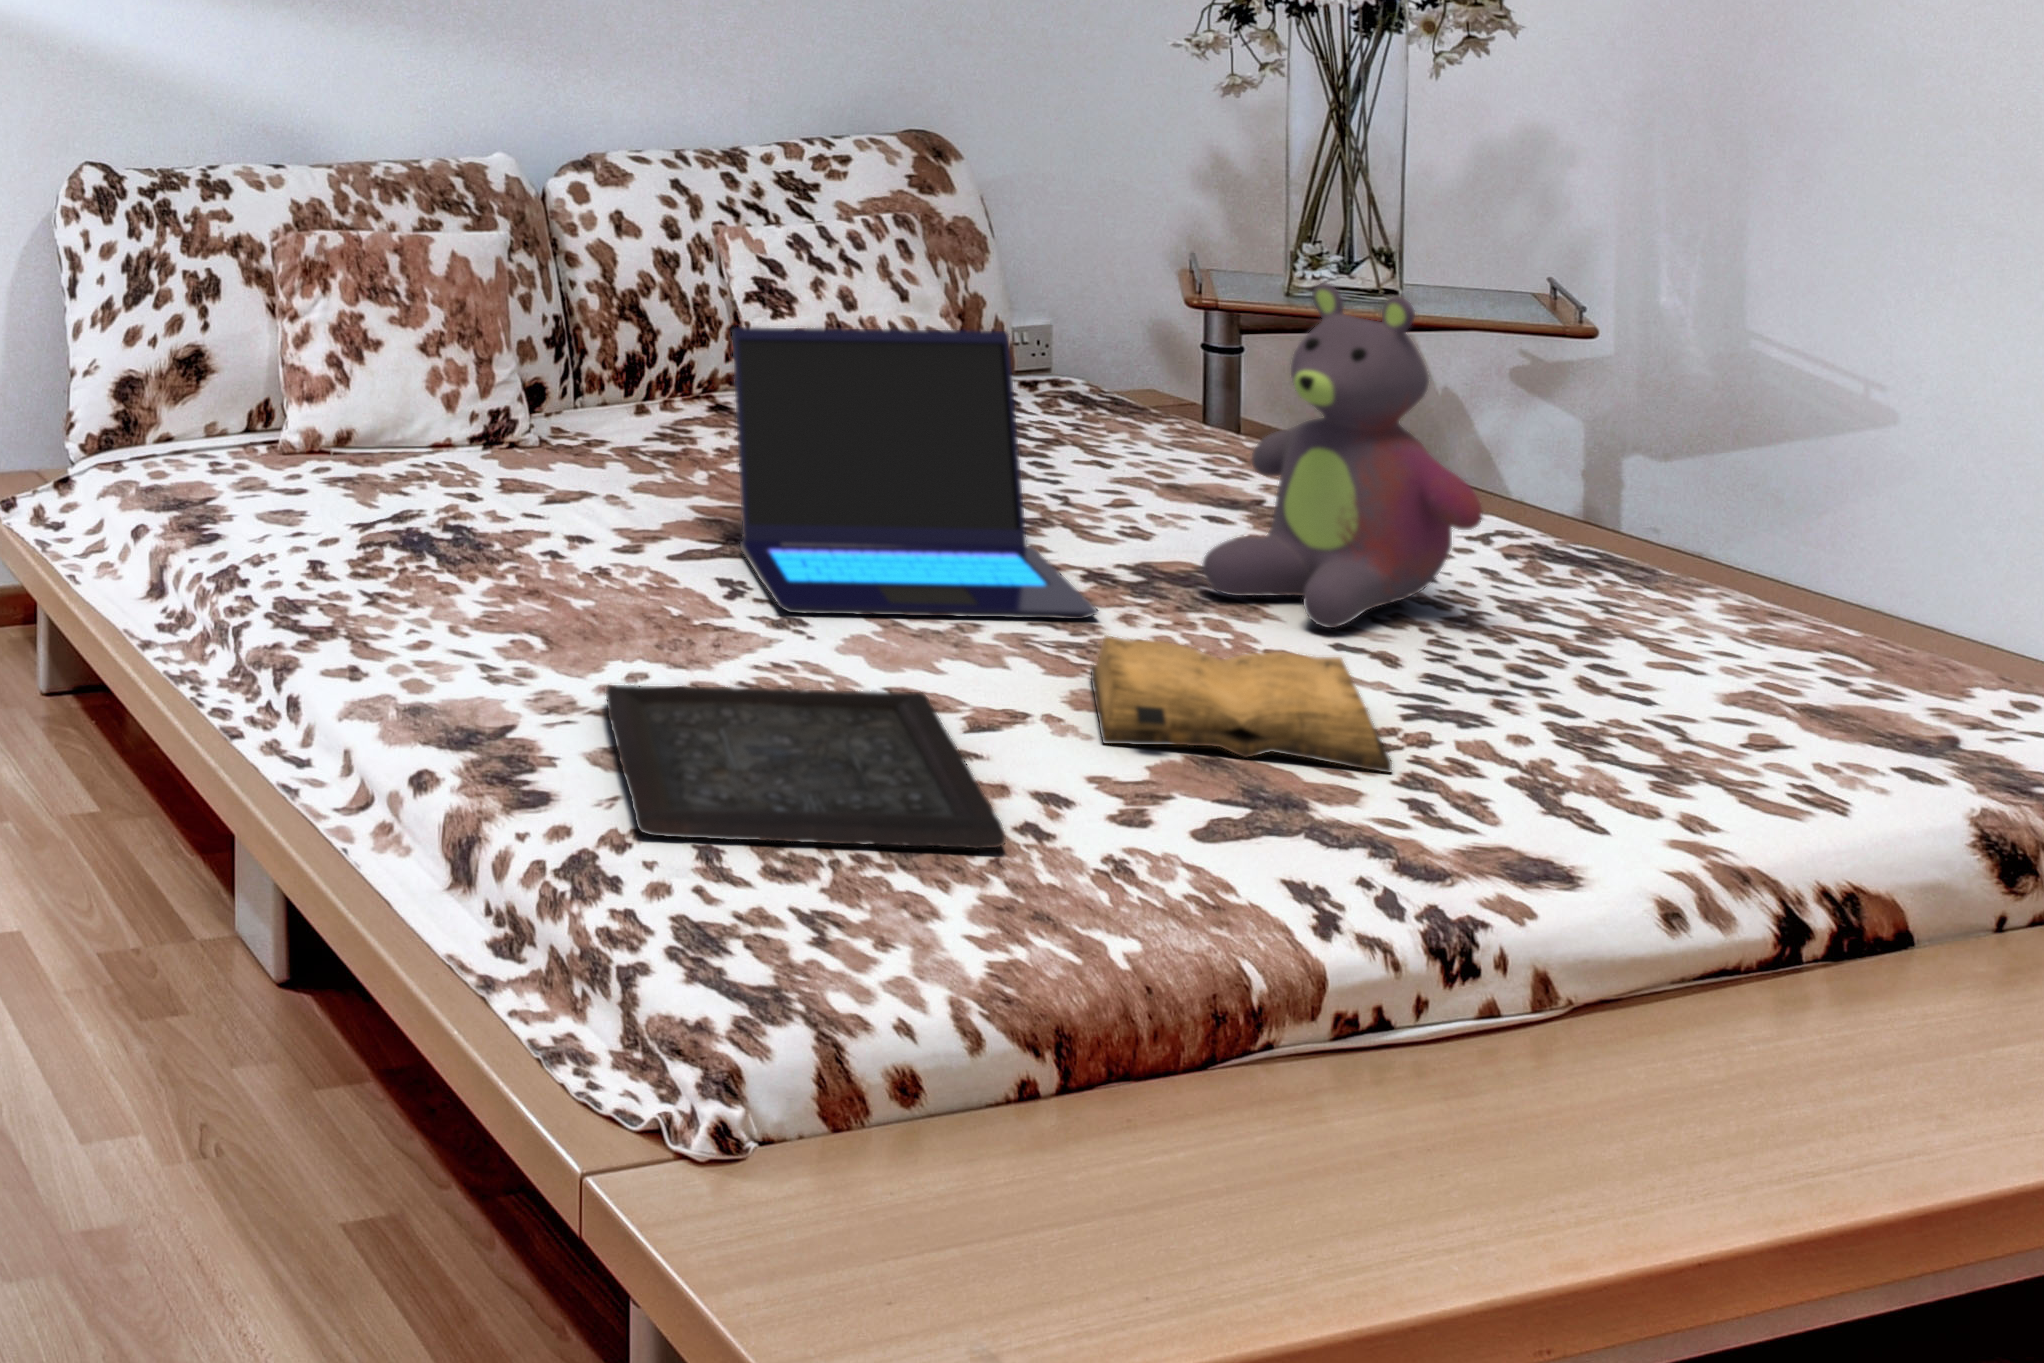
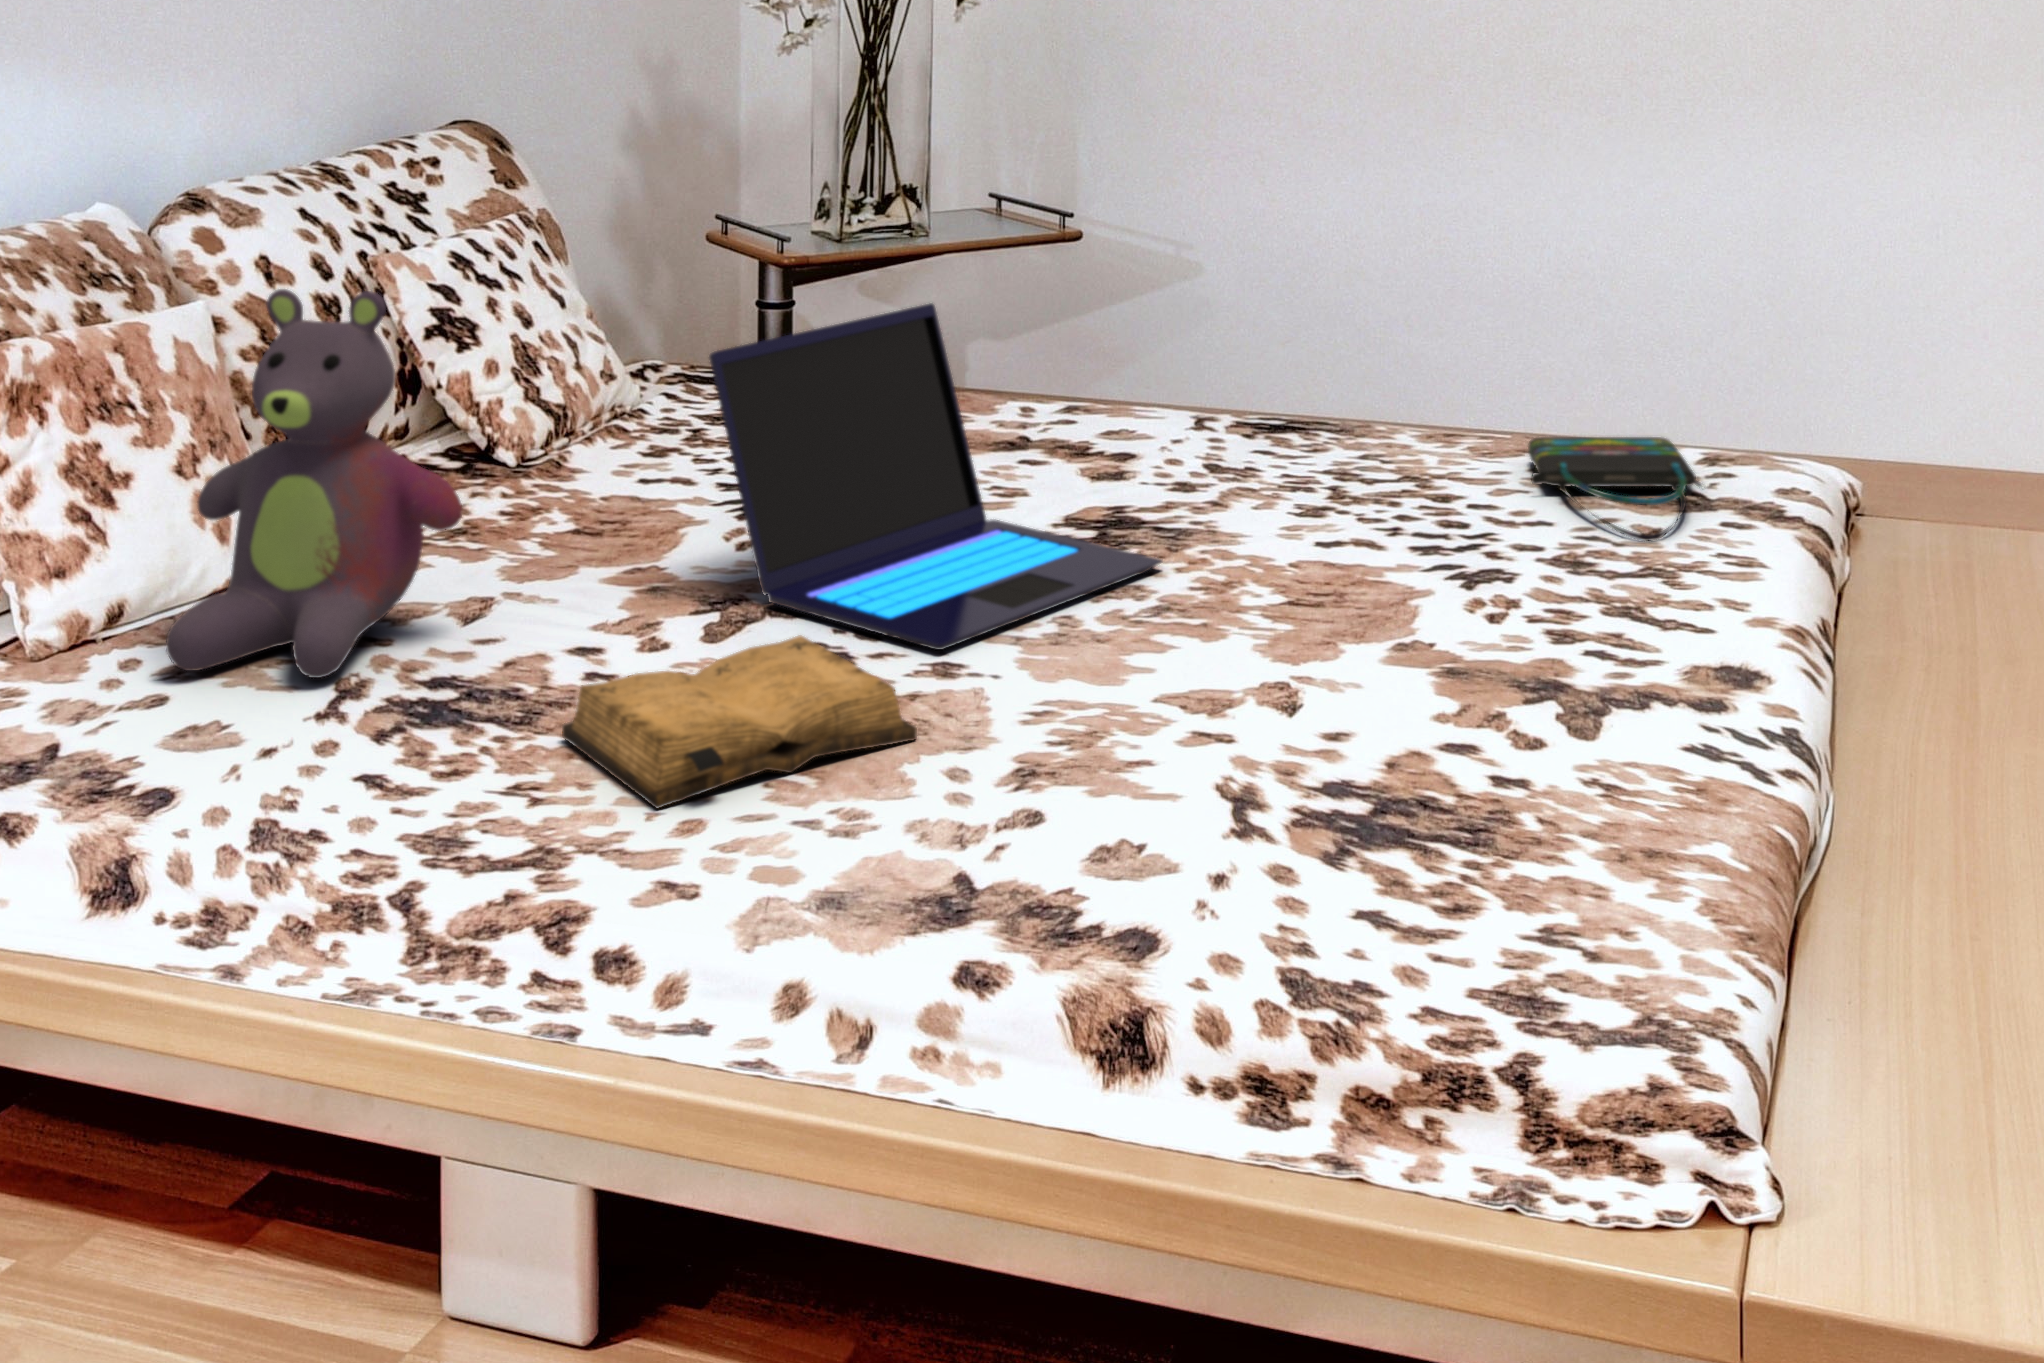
stuffed bear: present [1203,283,1483,628] -> present [166,289,462,678]
tote bag: none [1637,631,1923,751] -> present [1528,437,1702,541]
diary: present [1091,636,1392,773] -> present [562,635,917,808]
tray: present [606,685,1006,848] -> none [1013,679,1574,918]

